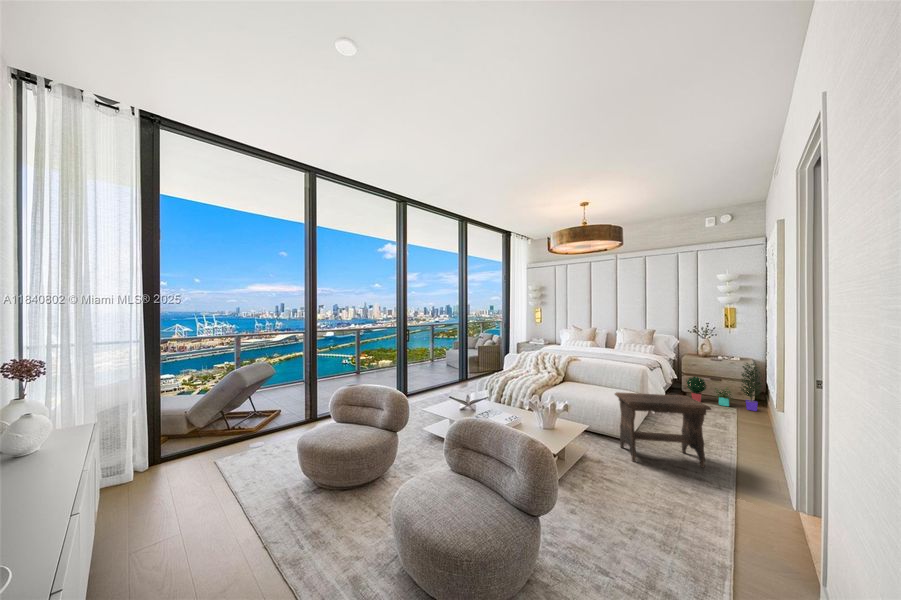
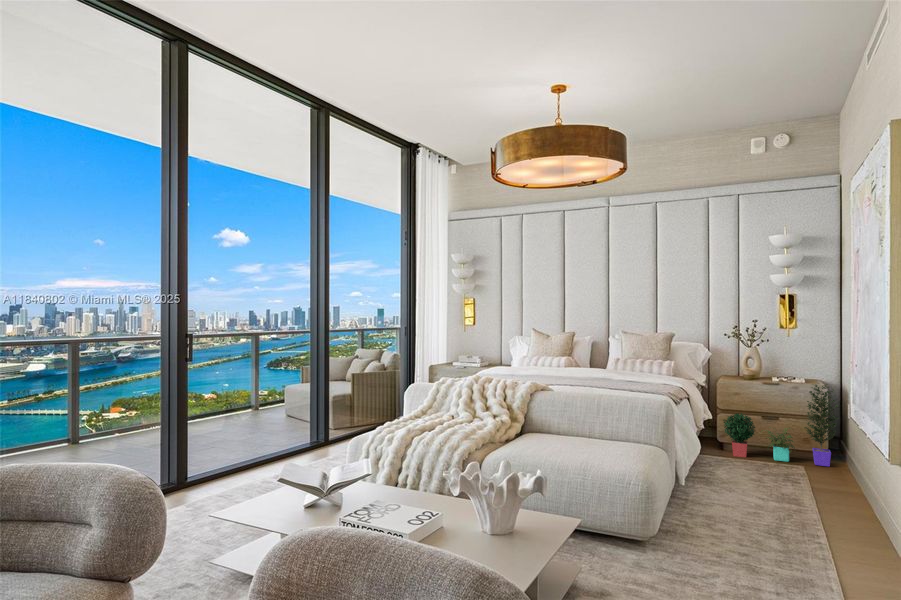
footstool: present [615,392,711,468] -> none [624,445,794,582]

